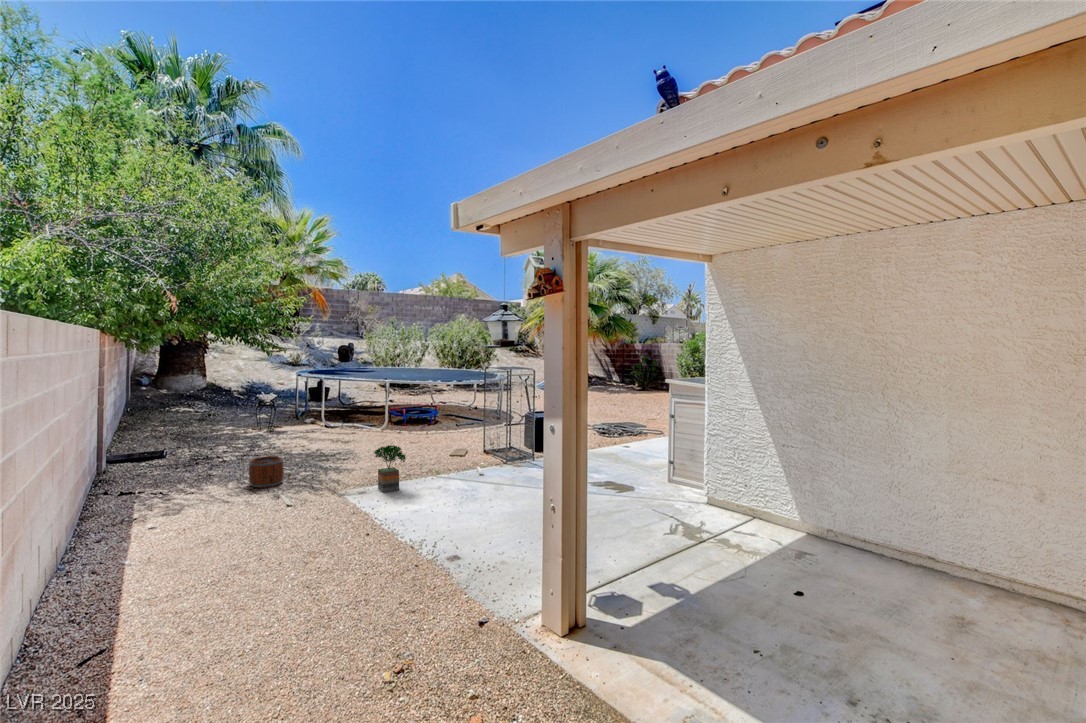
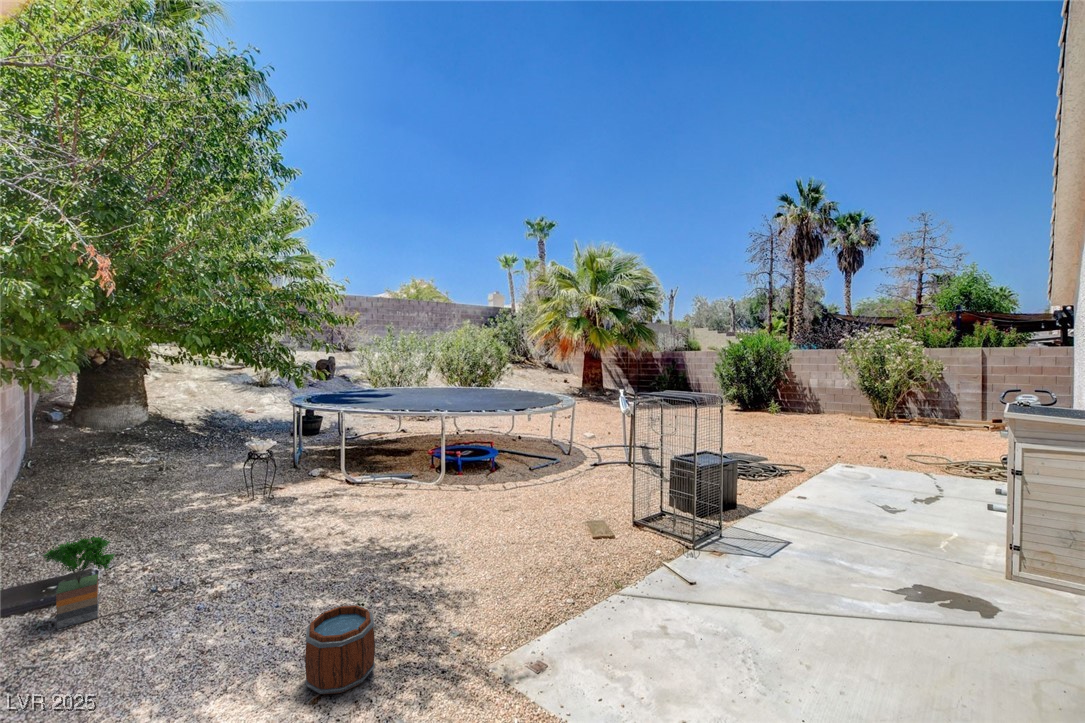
potted tree: present [374,445,406,492] -> present [43,536,114,629]

